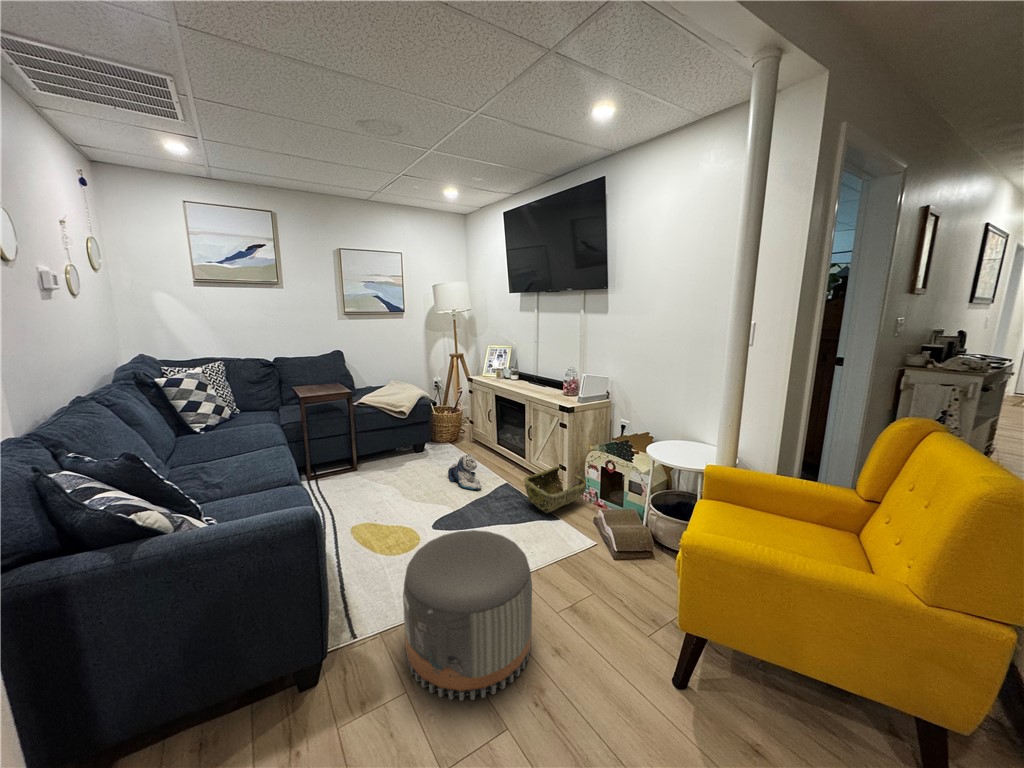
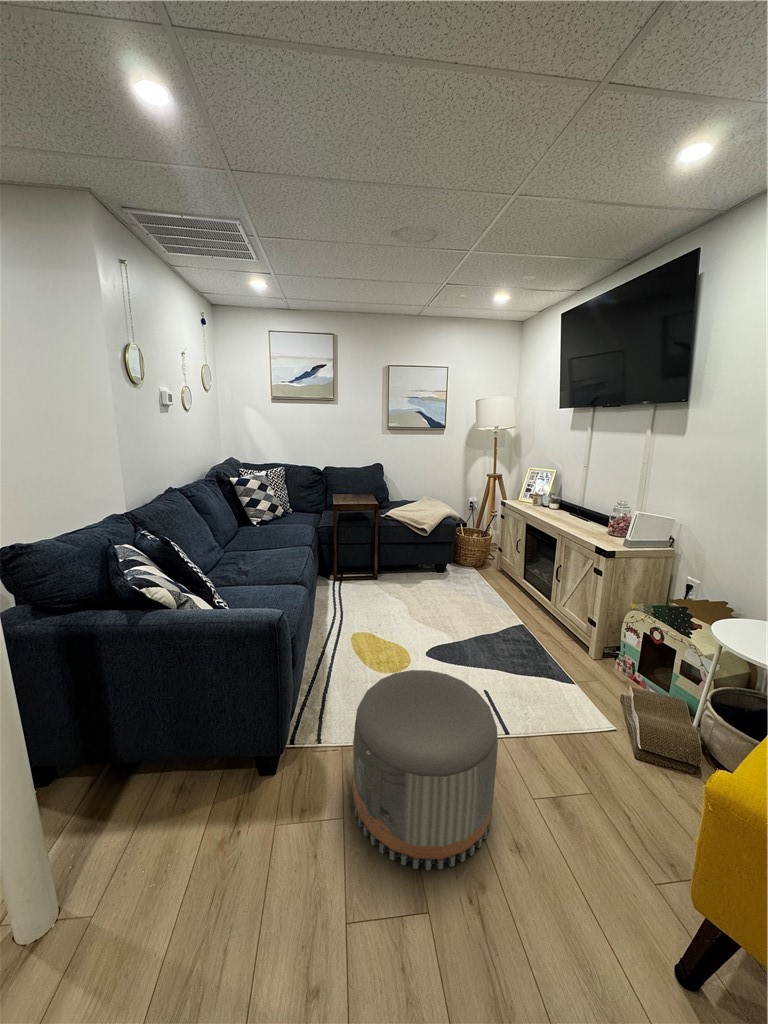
plush toy: present [448,455,481,490] -> none [459,584,490,624]
woven basket: present [524,467,586,513] -> none [536,619,623,672]

